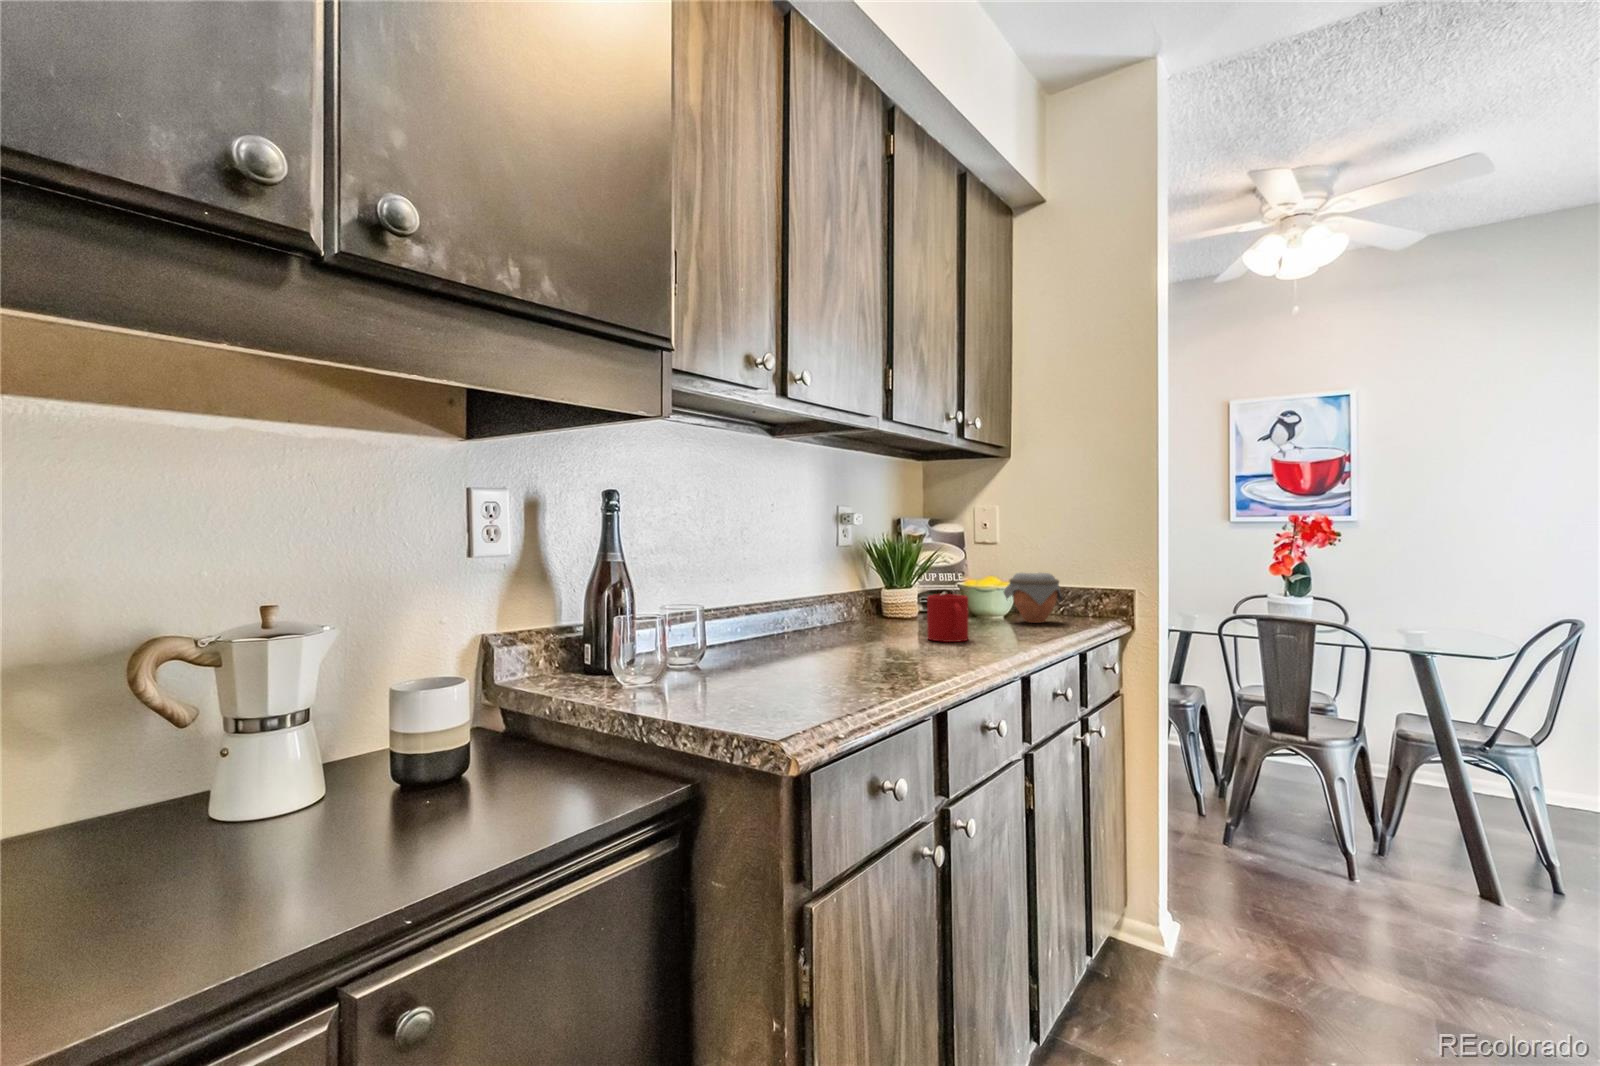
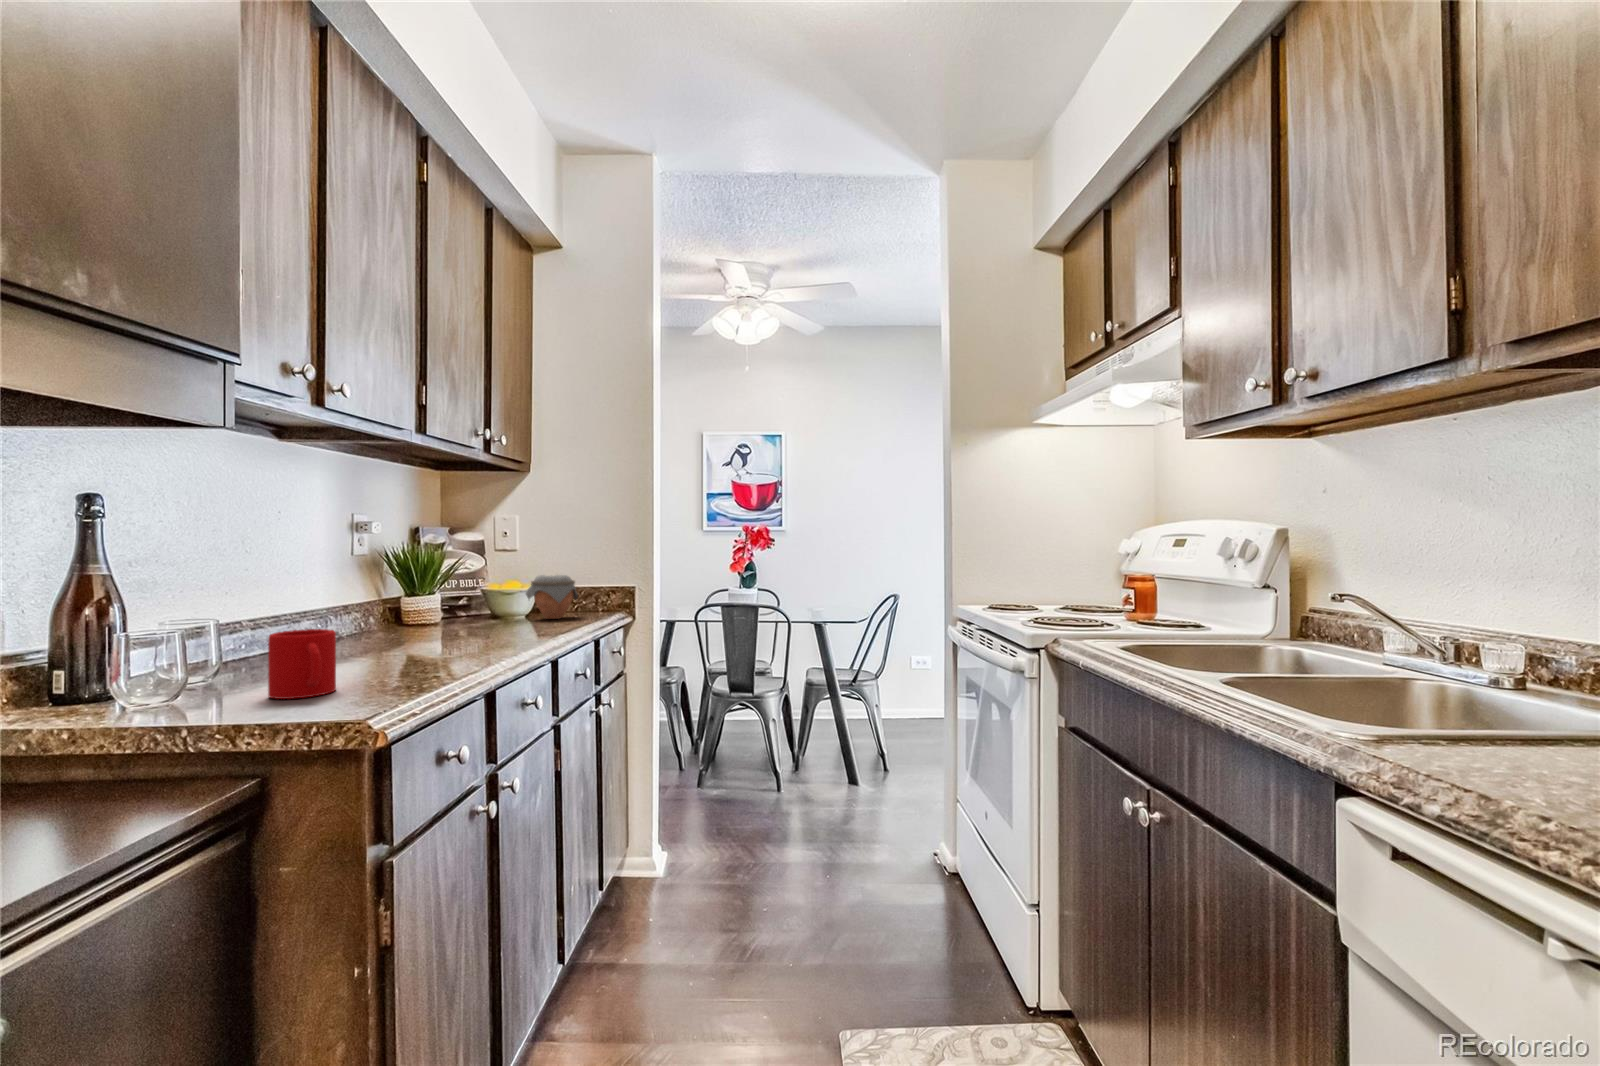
mug: present [927,594,968,642] -> present [268,629,336,699]

